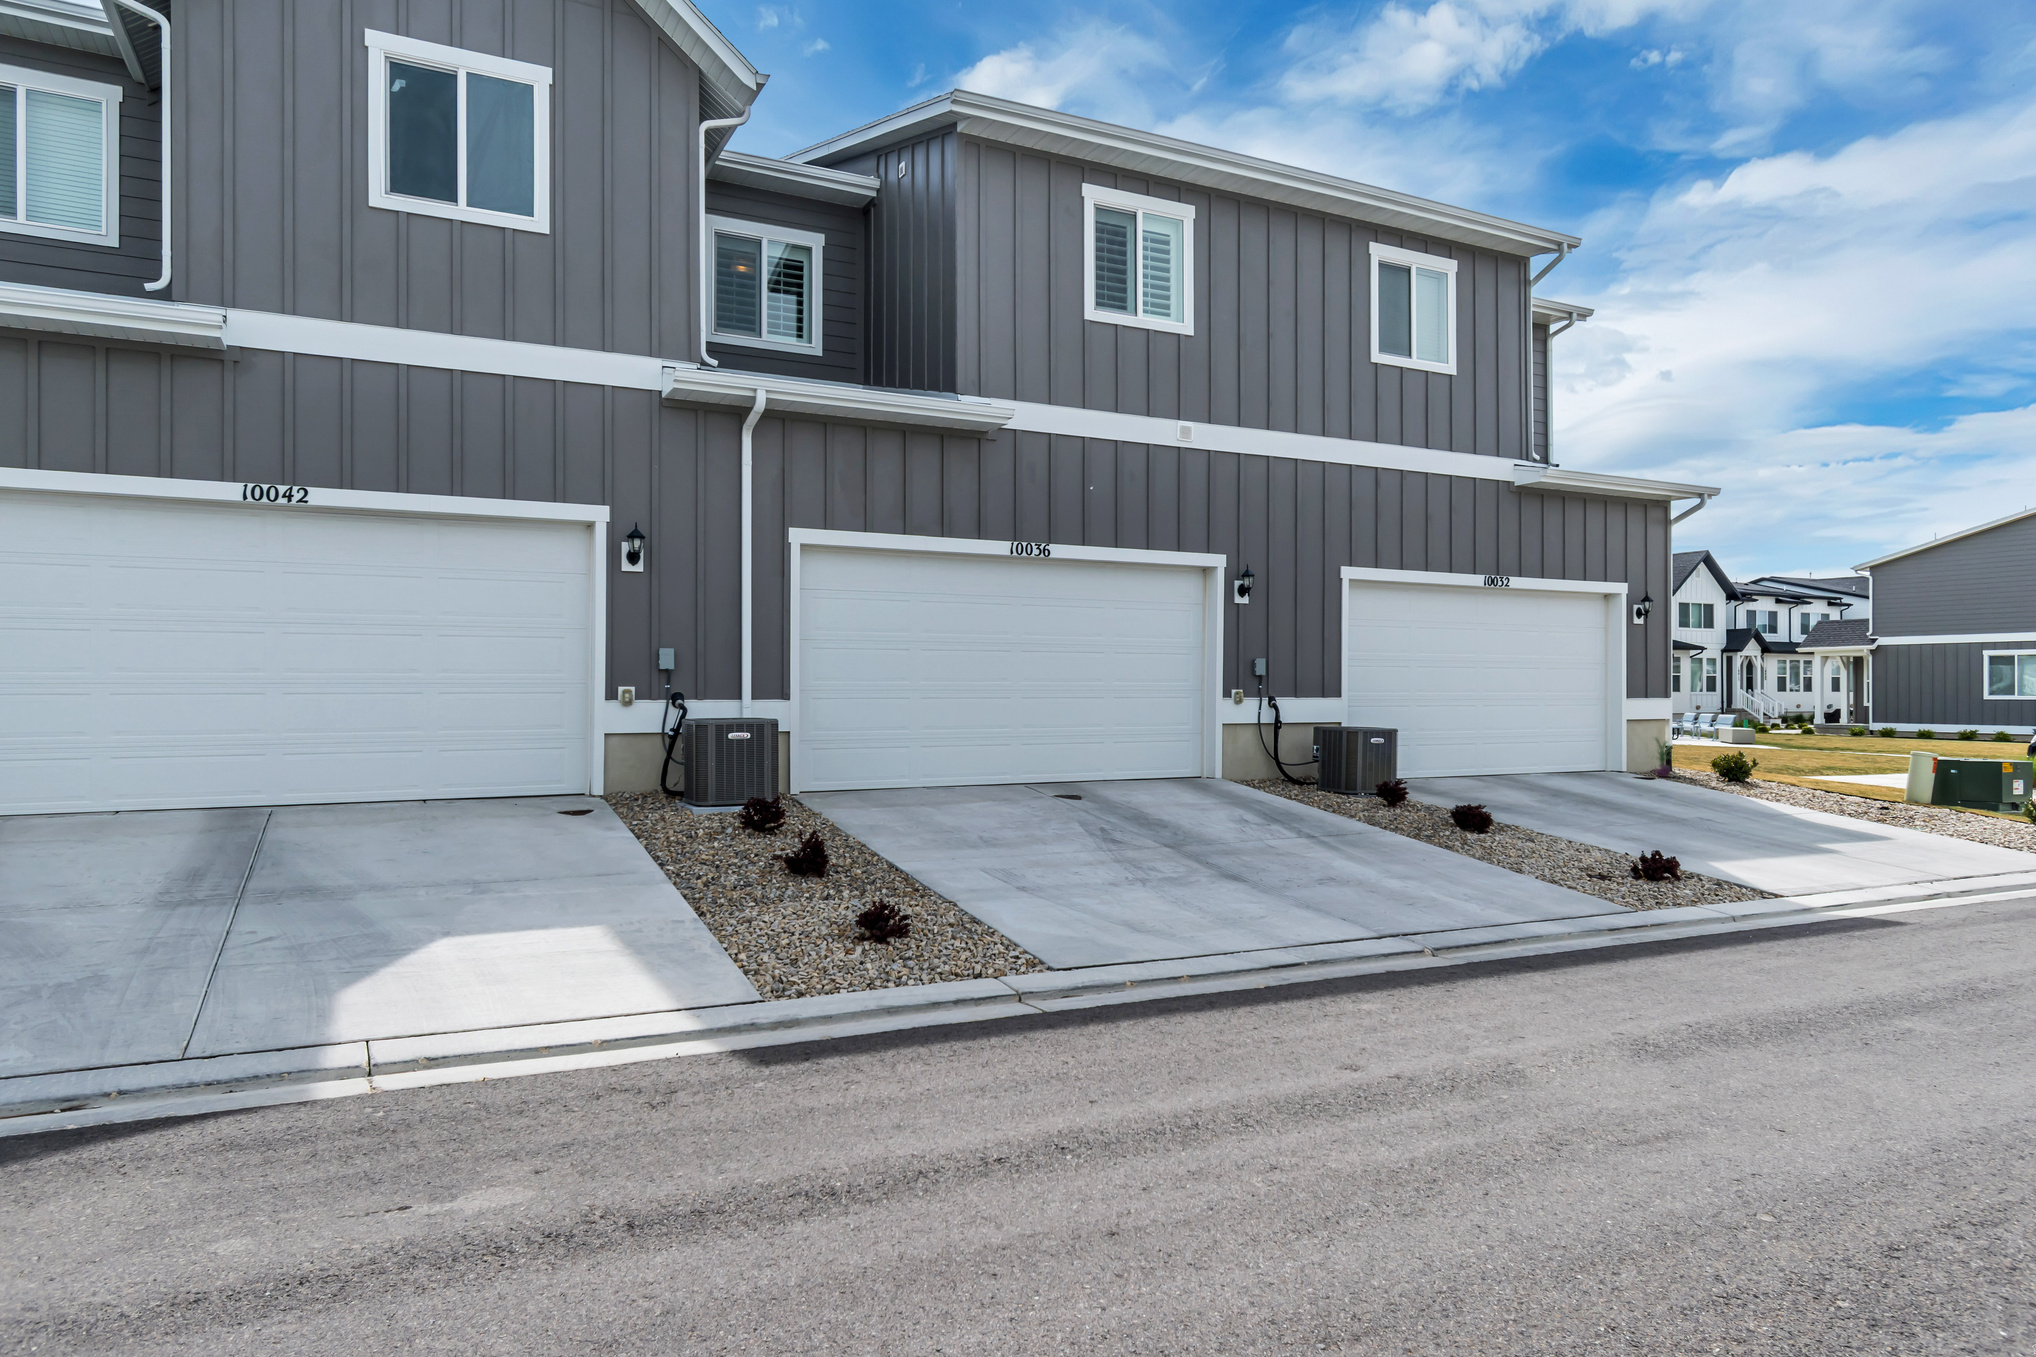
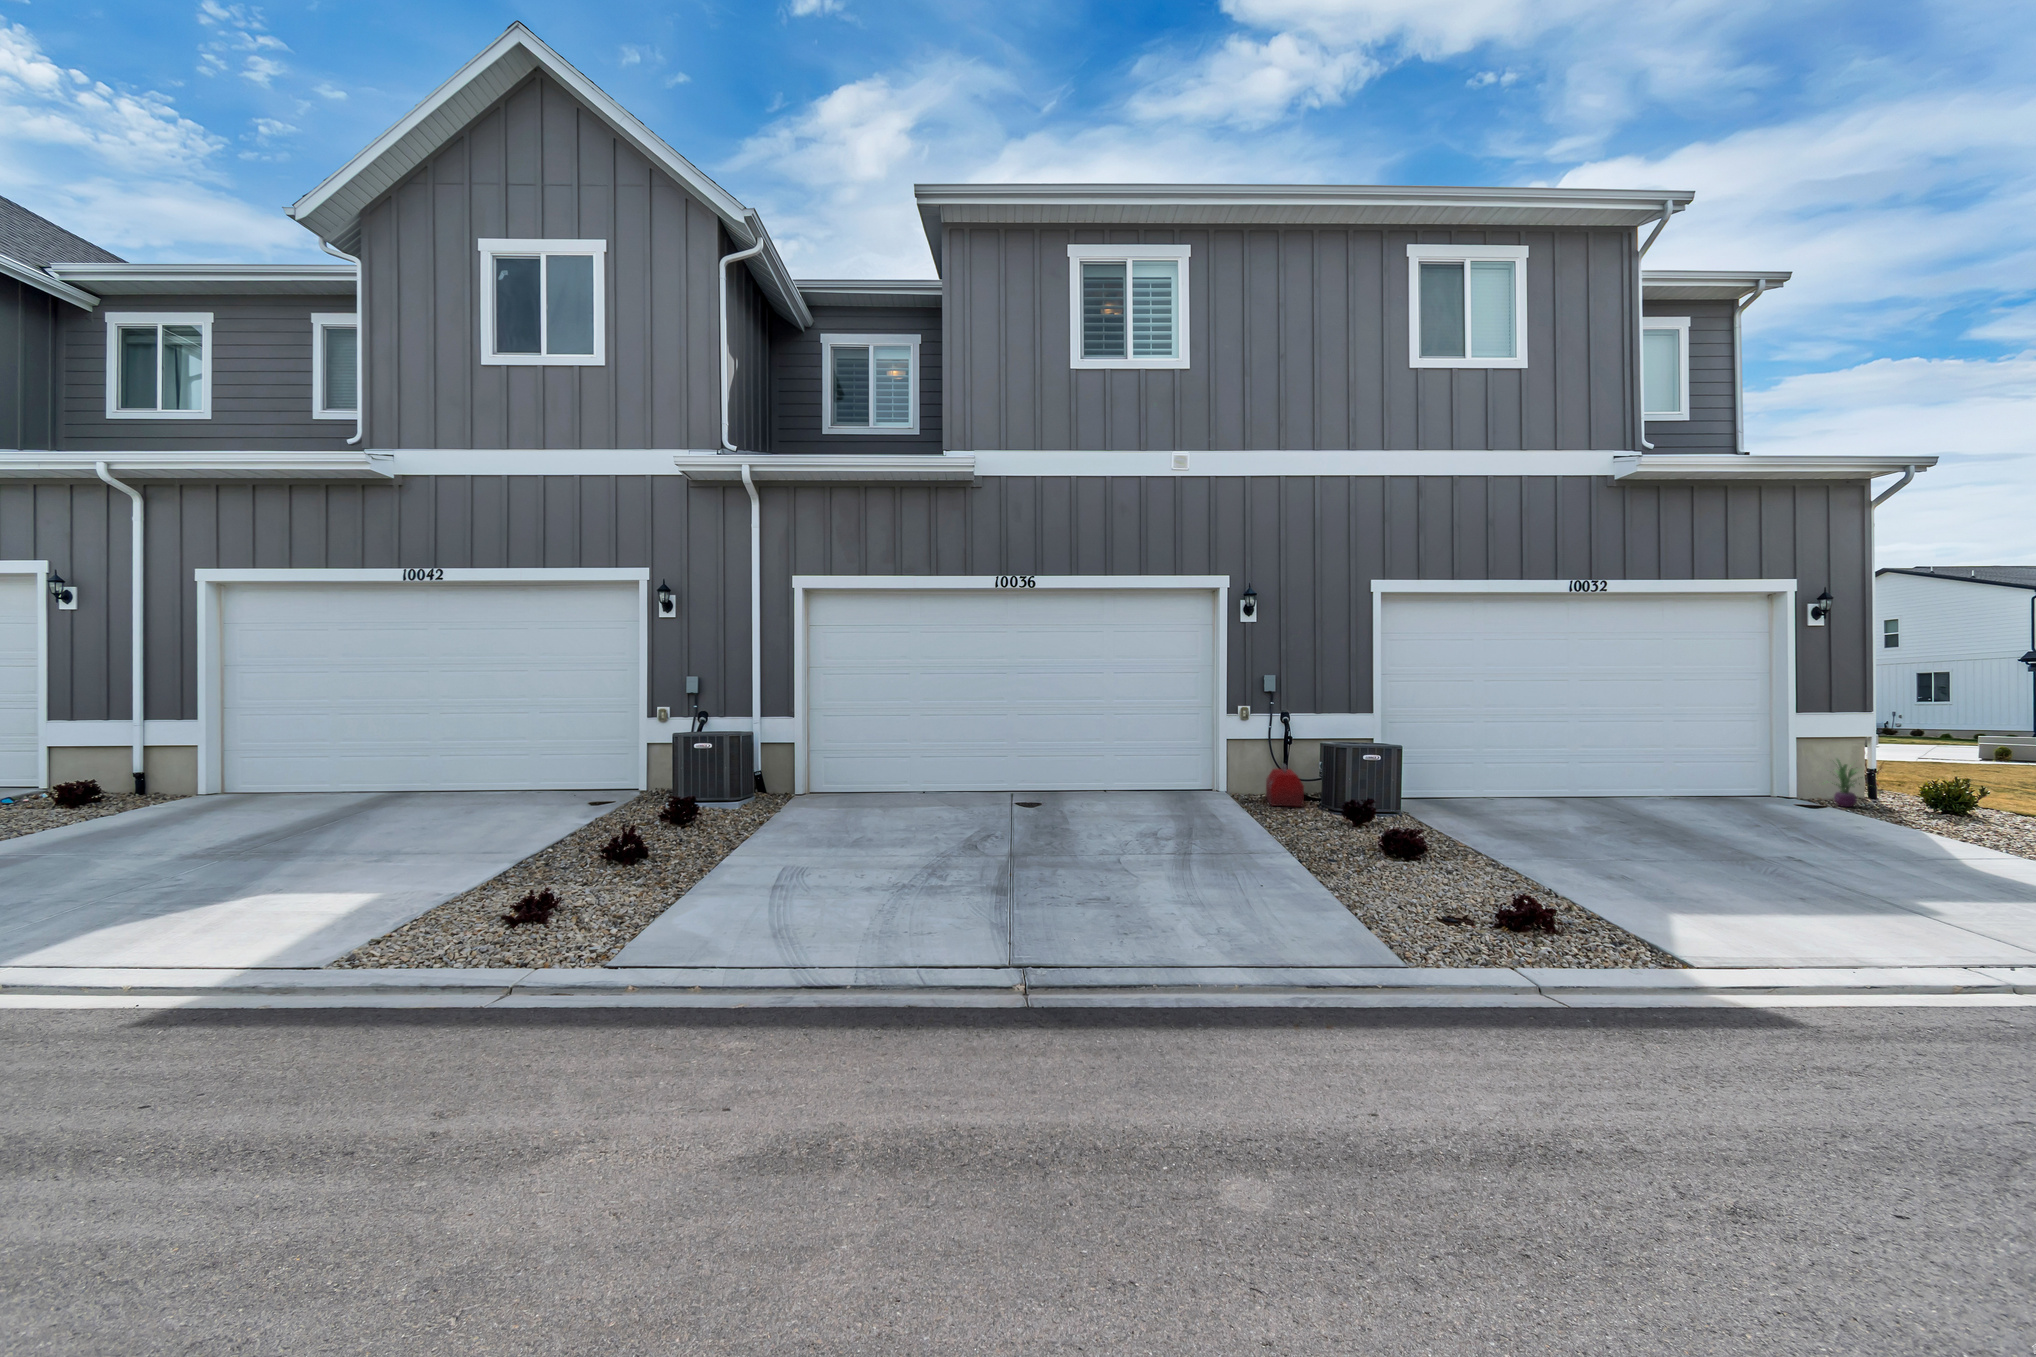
toolbox: none [1256,748,1307,789] -> present [1266,764,1304,806]

